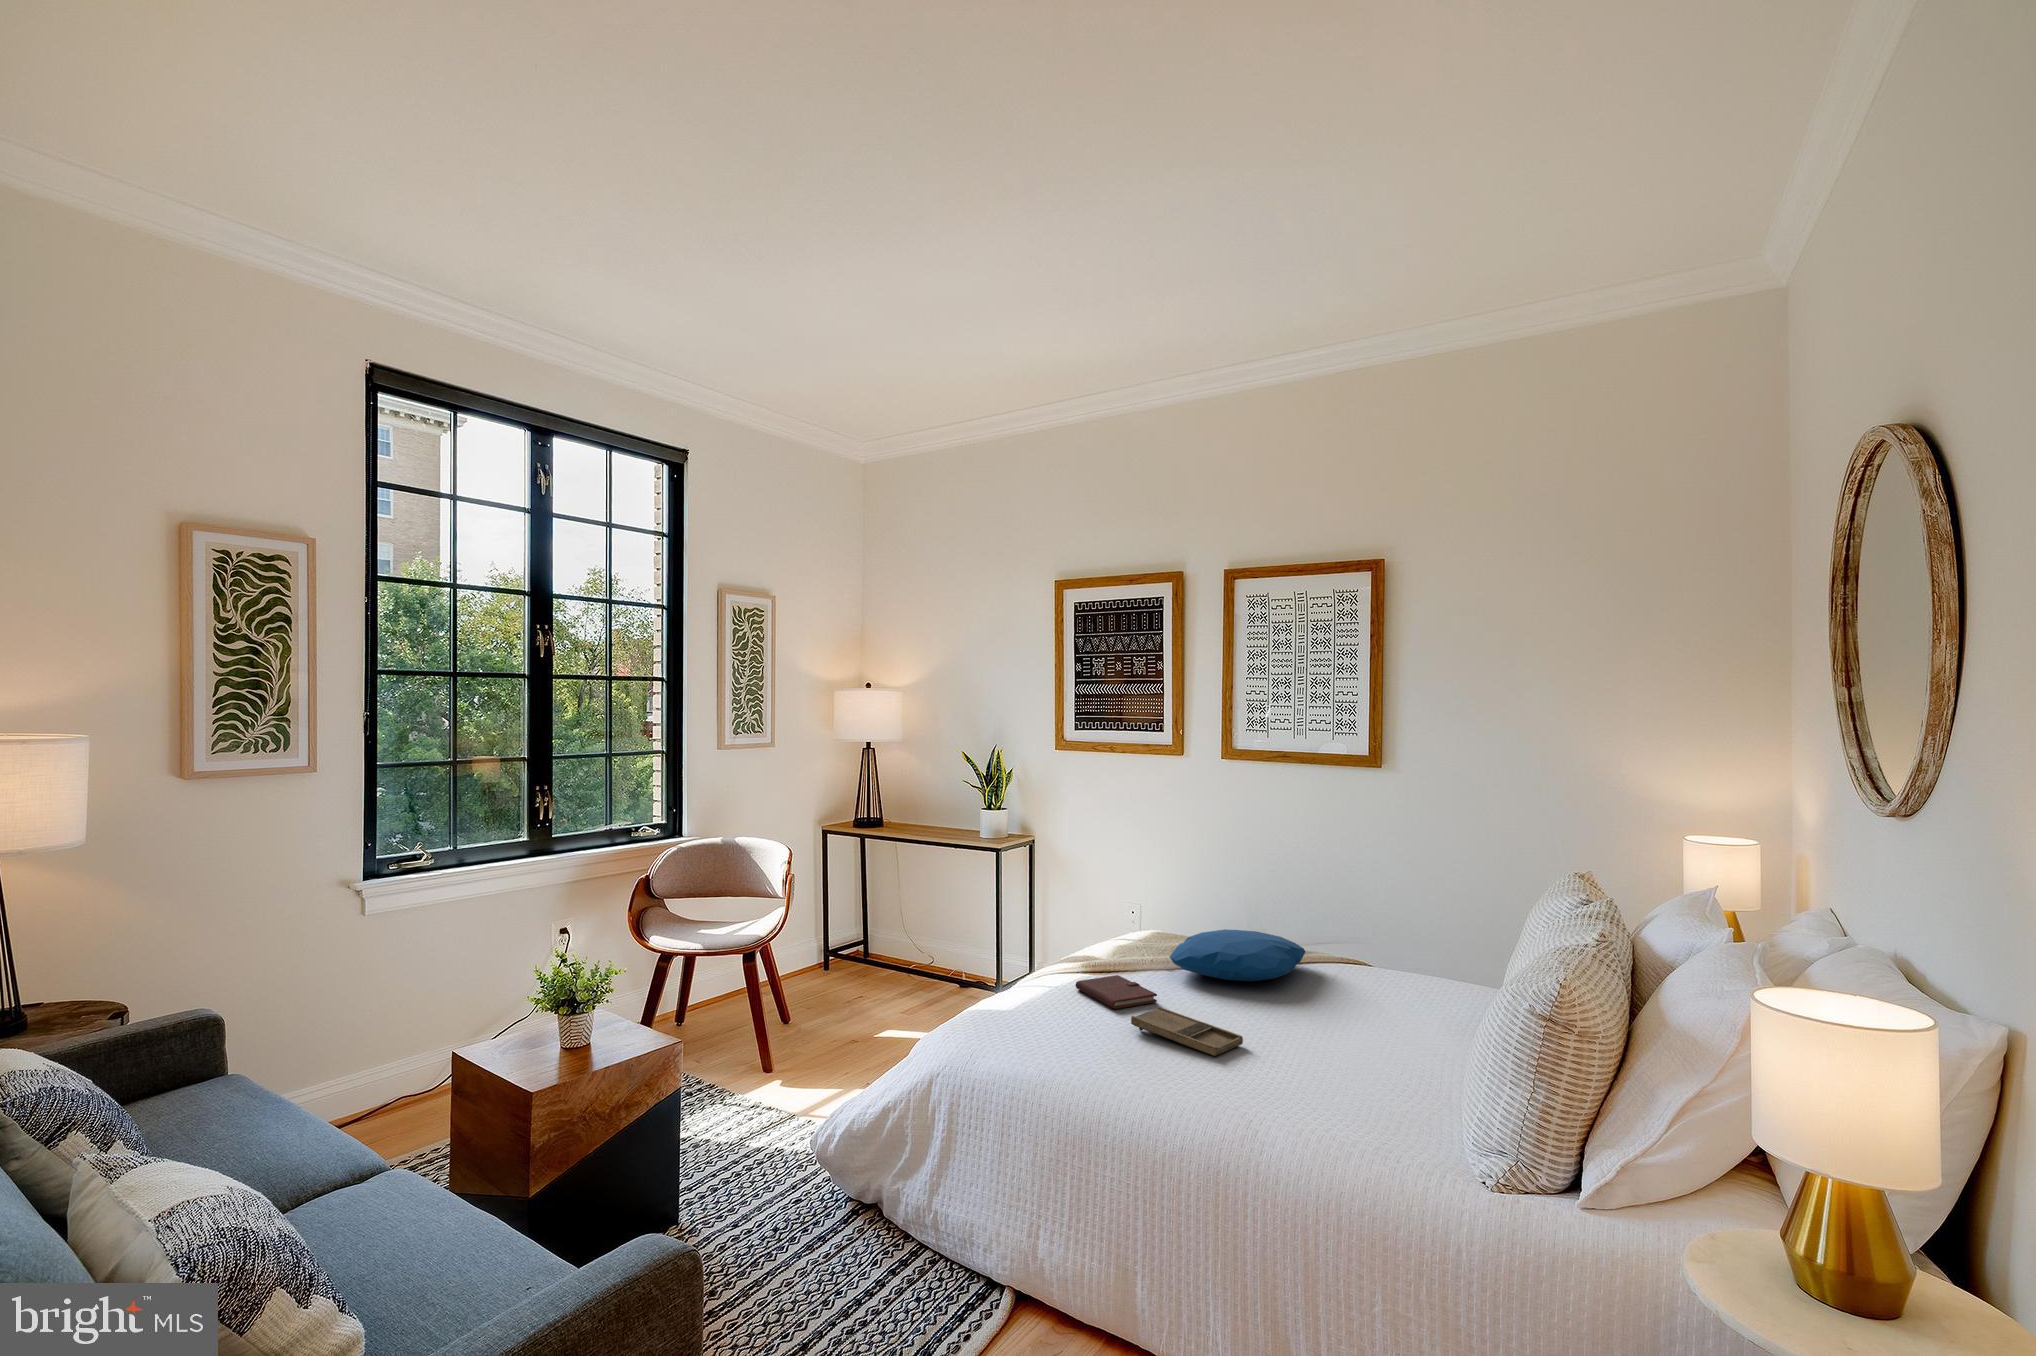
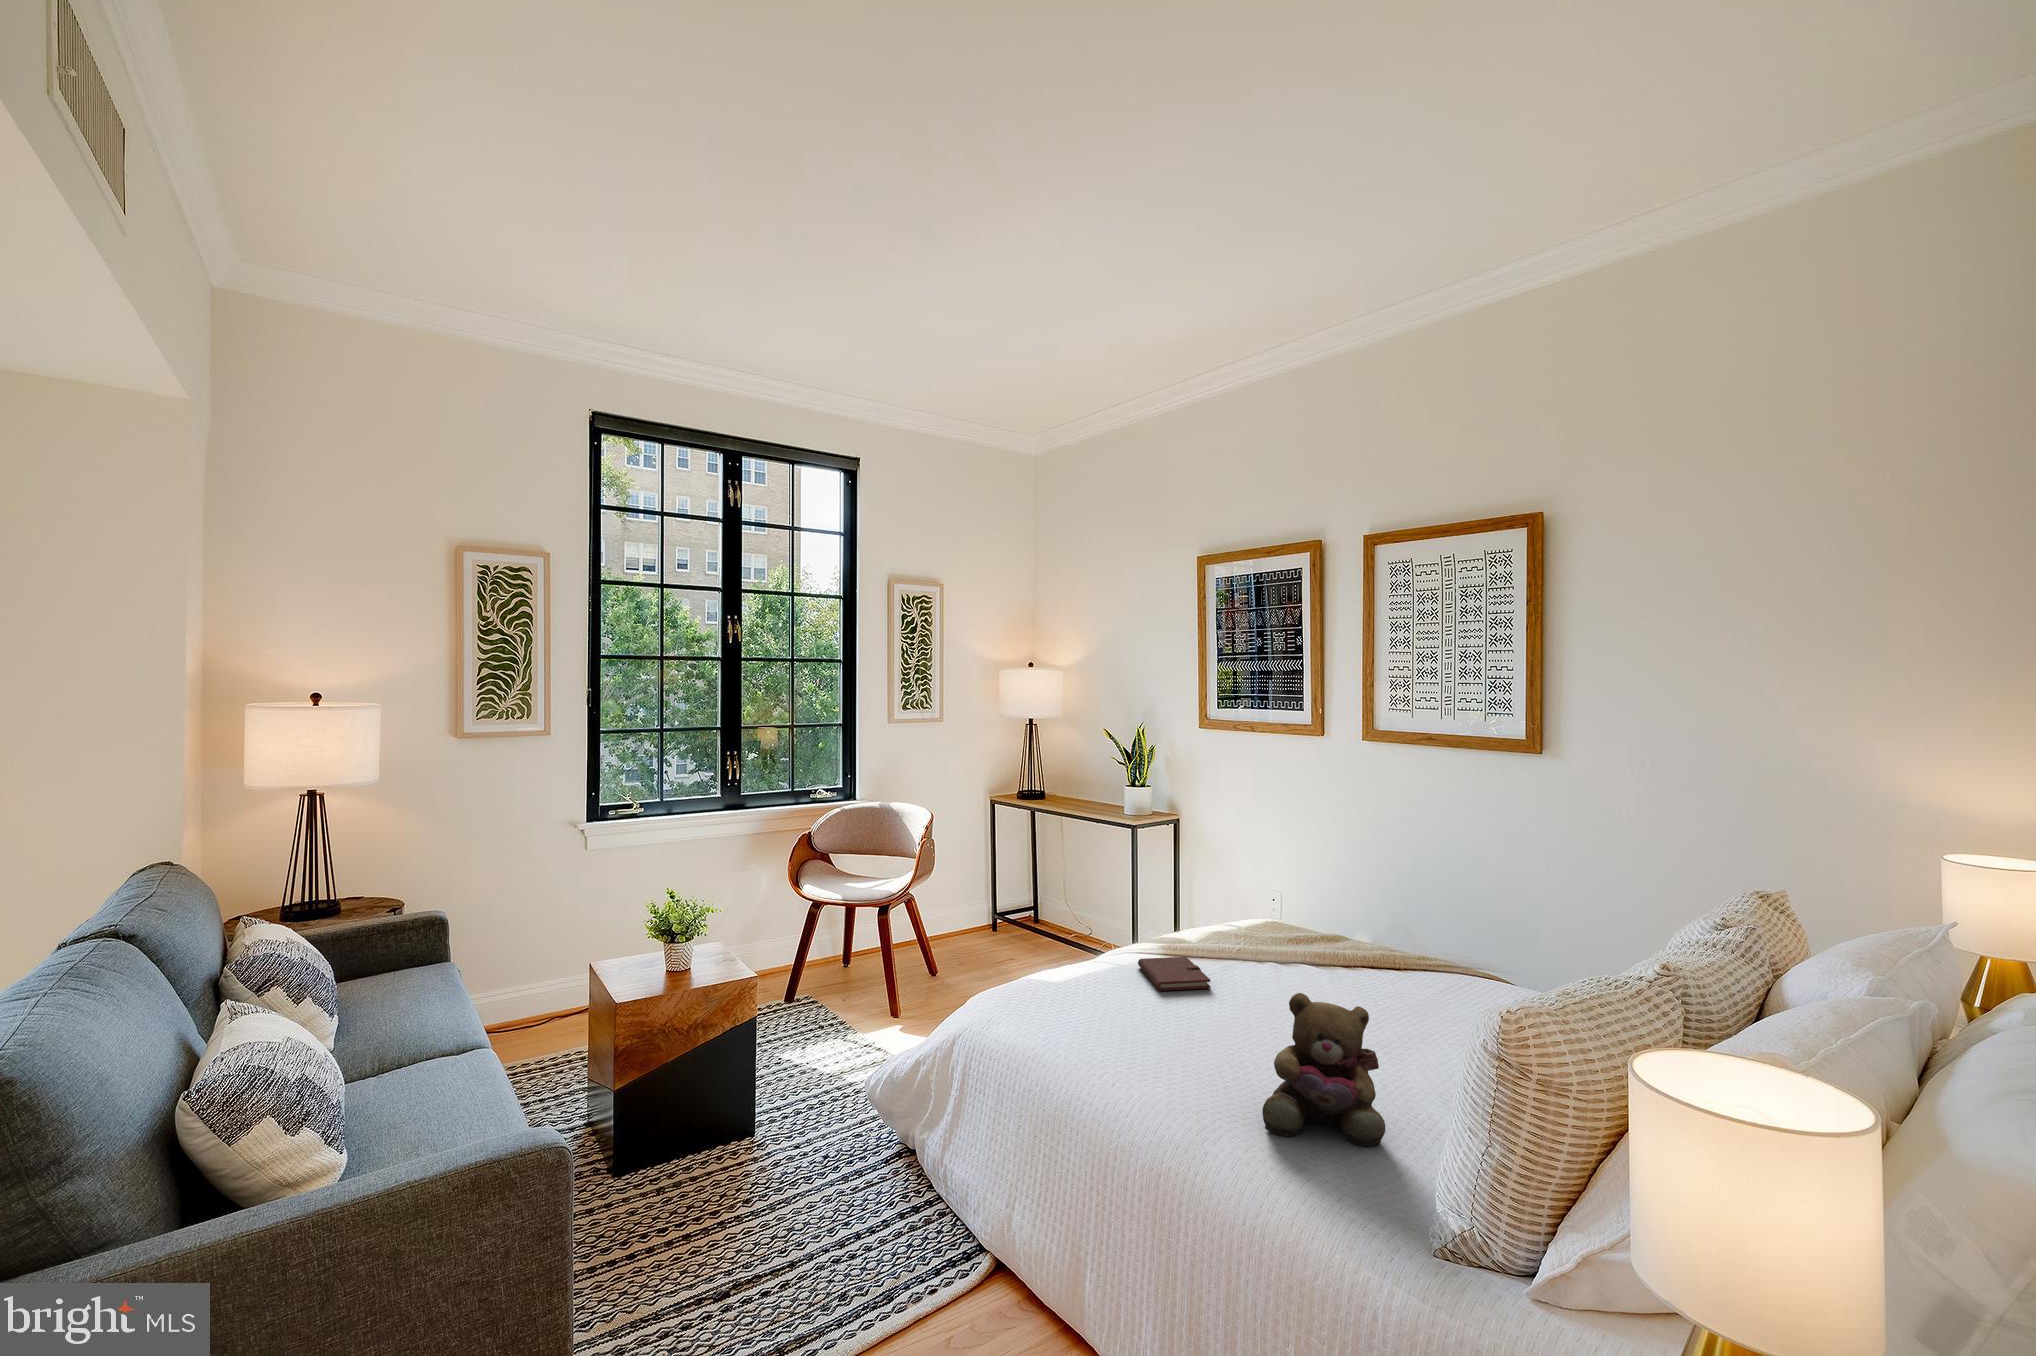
pillow: present [1170,929,1305,981] -> none [1247,920,1406,977]
teddy bear: none [1294,991,1397,1120] -> present [1262,993,1385,1146]
tray: present [1131,1007,1243,1056] -> none [1160,993,1267,1051]

